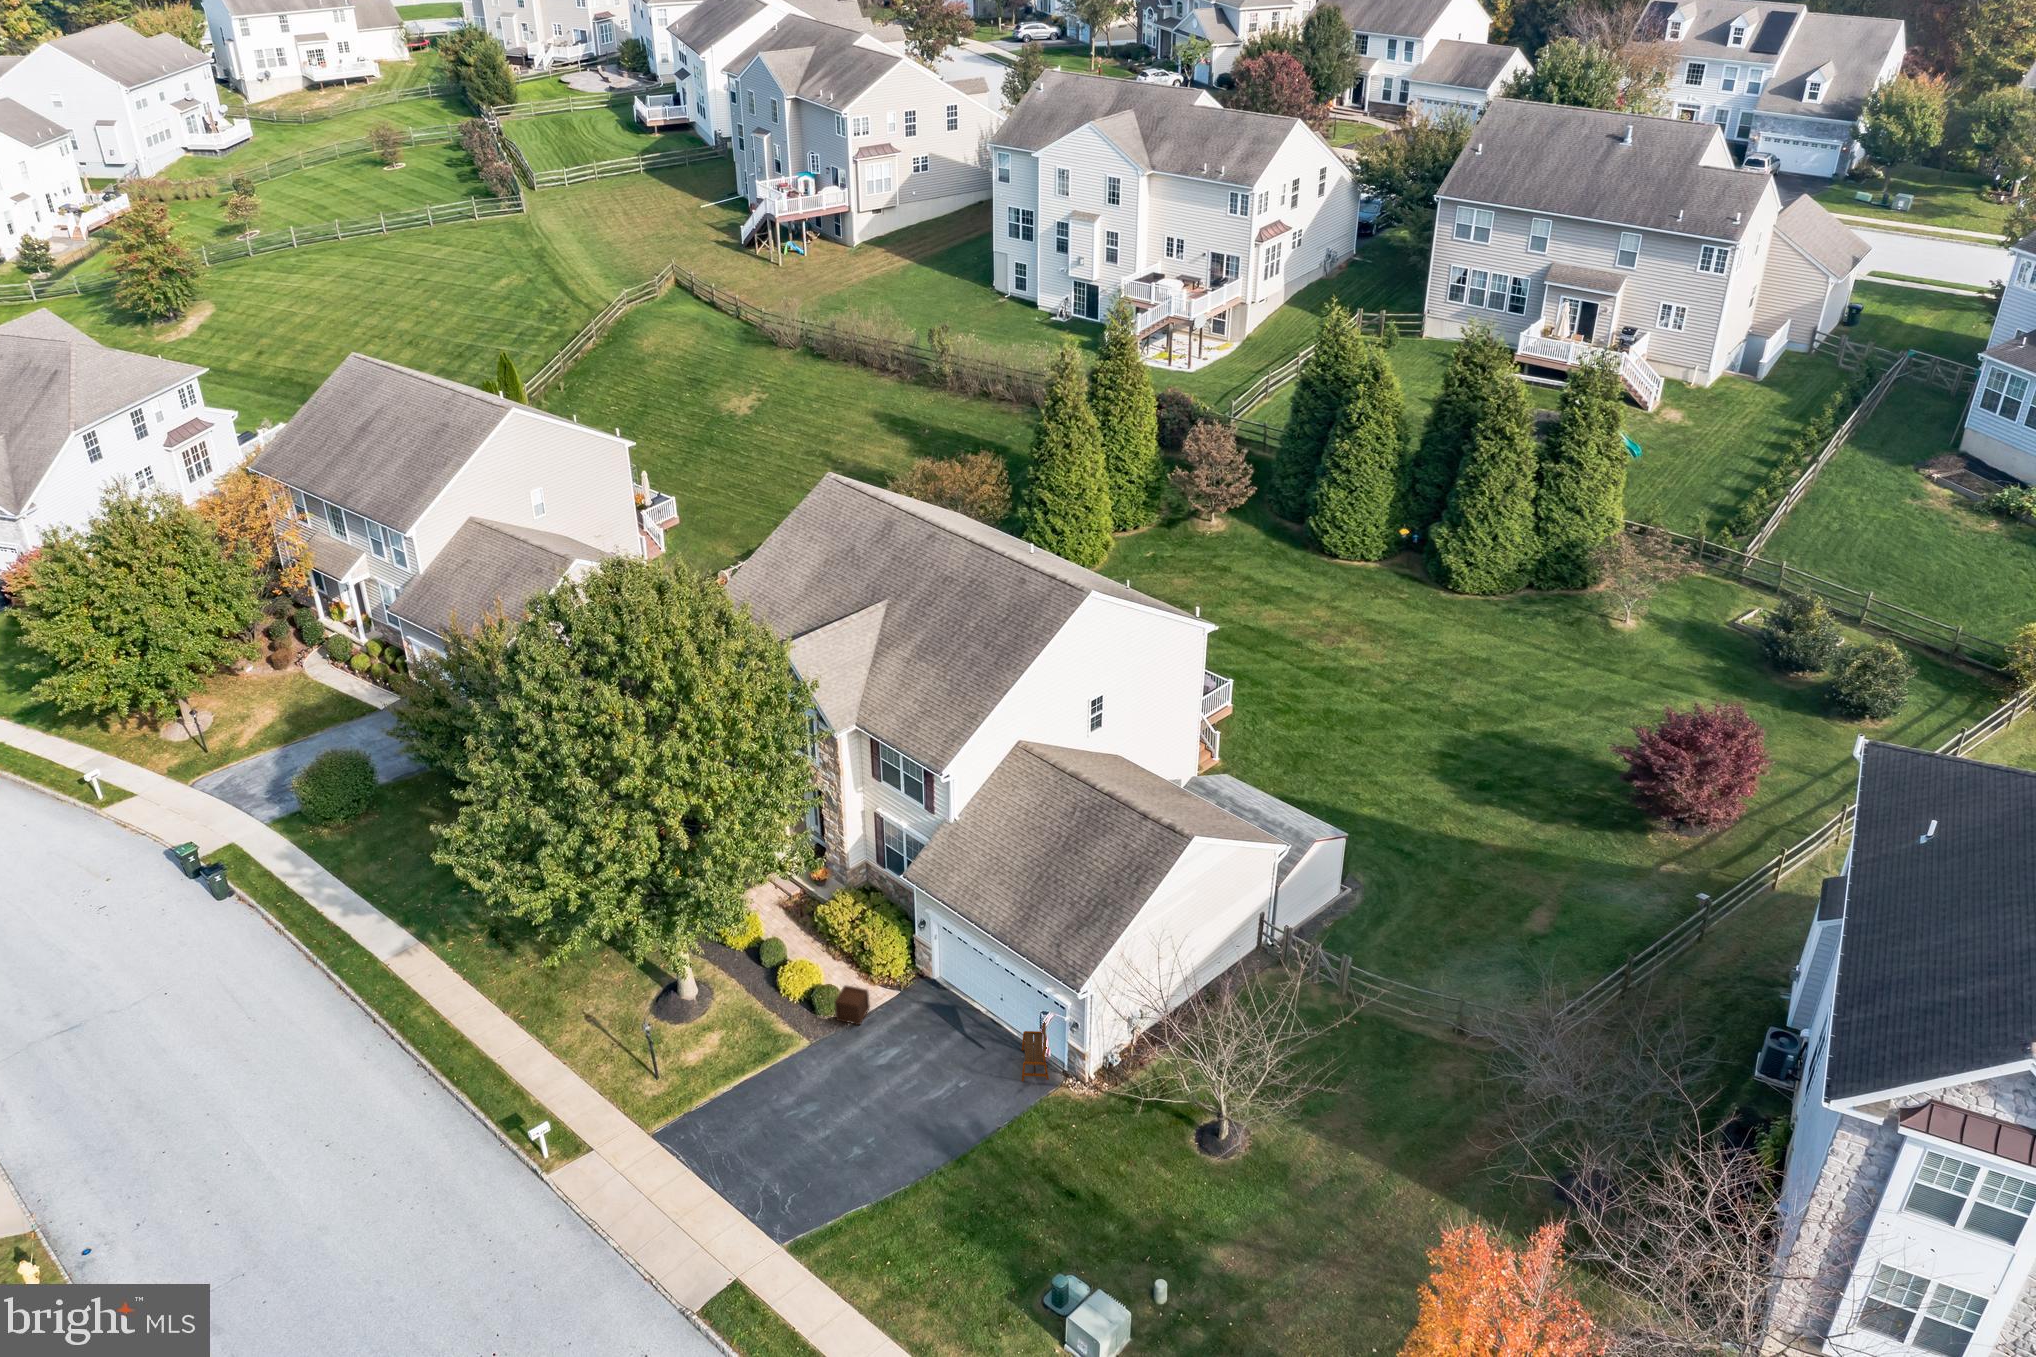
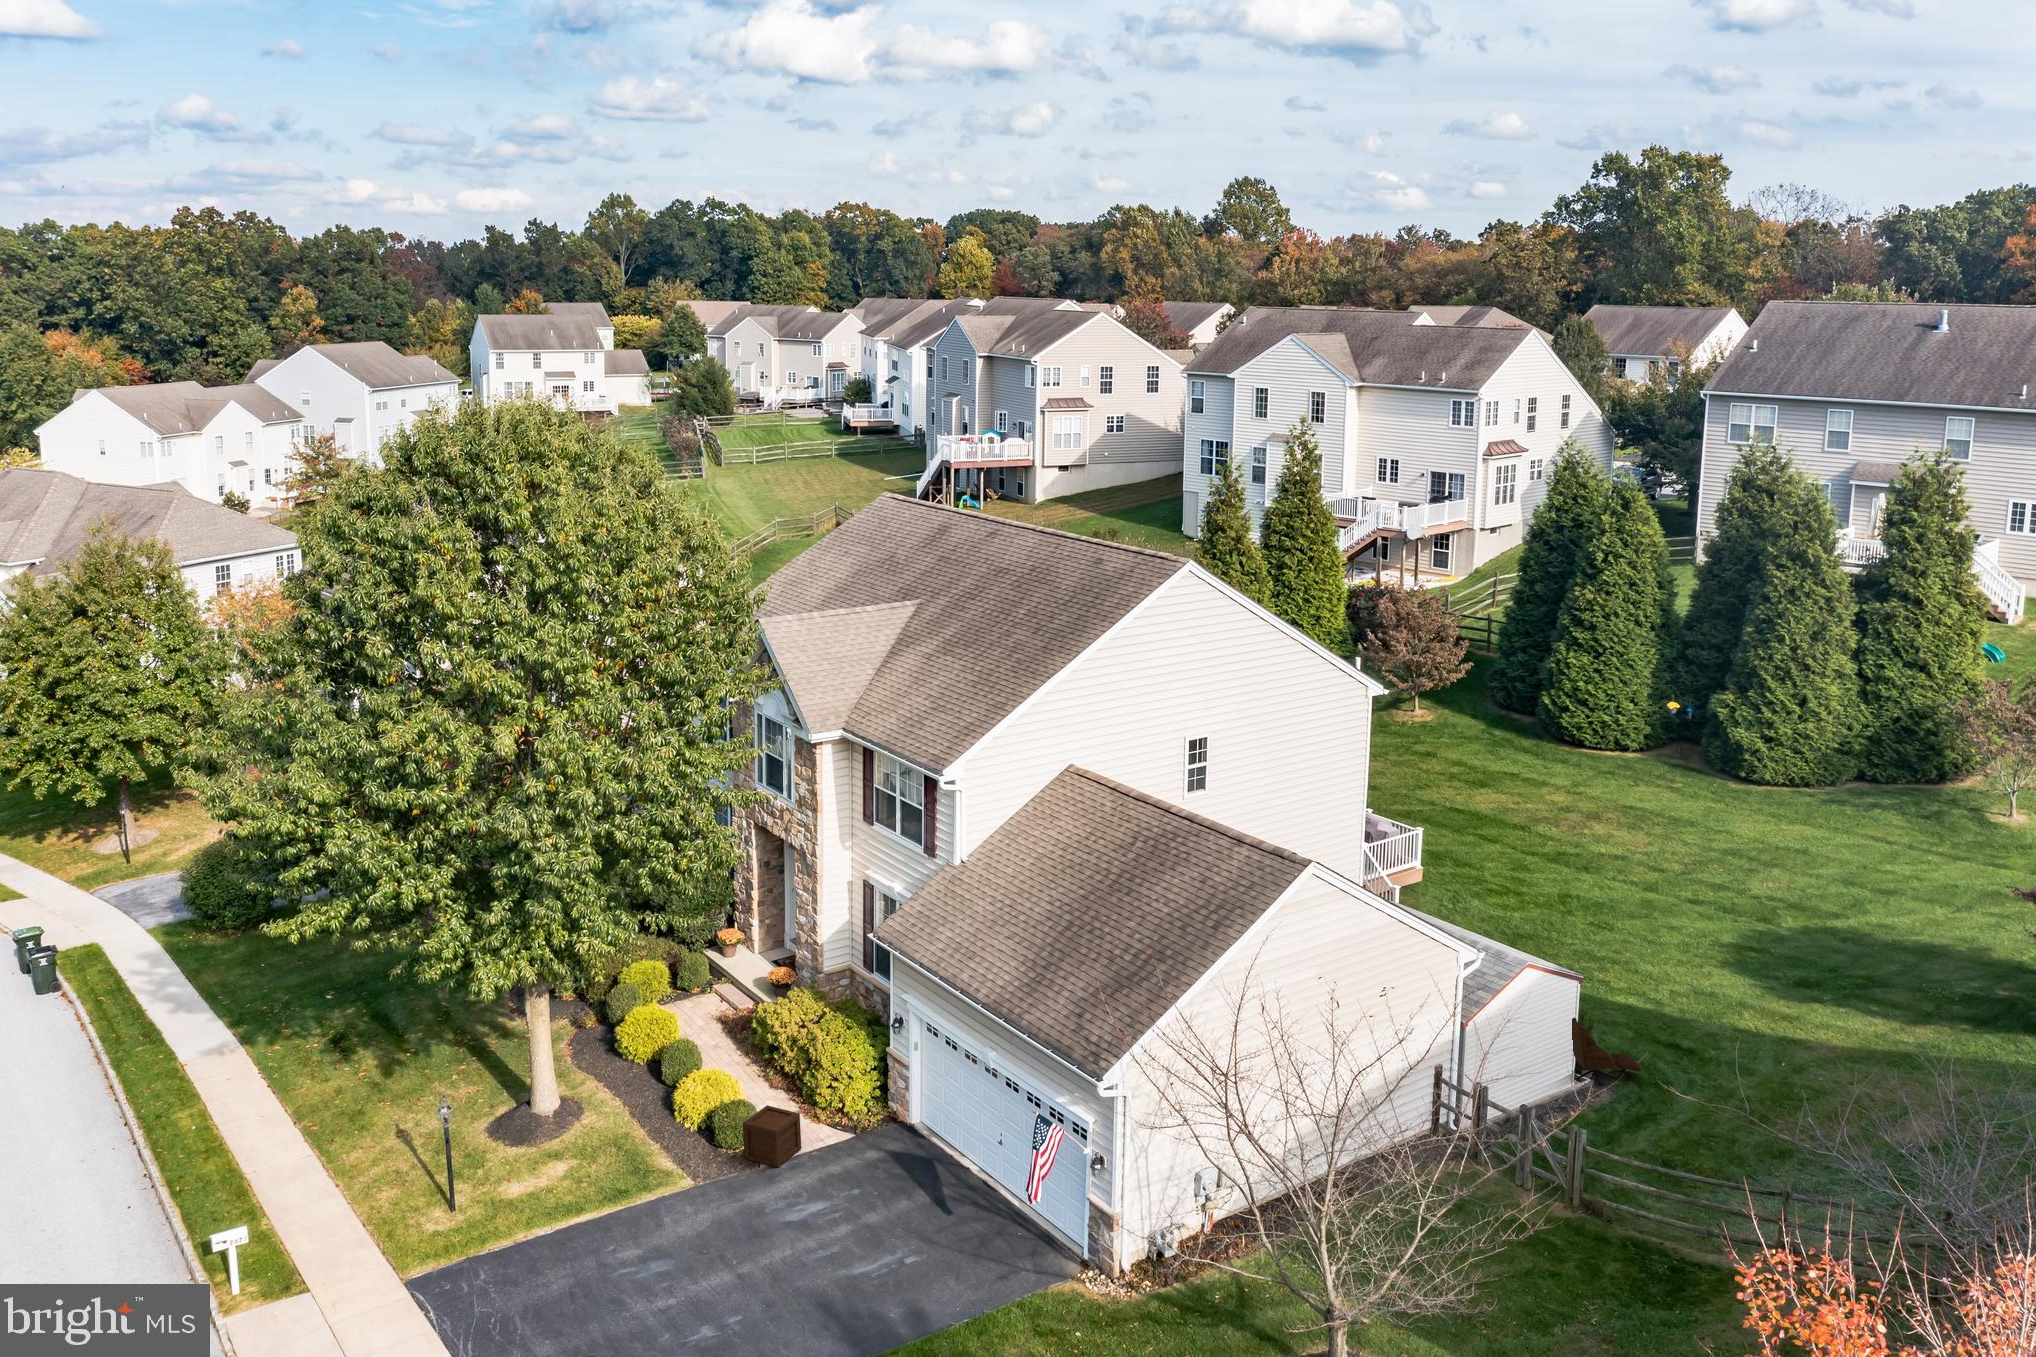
lounge chair: none [1336,864,1379,906] -> present [1572,1018,1641,1086]
bench: present [1022,1021,1049,1081] -> none [1008,1161,1063,1262]

